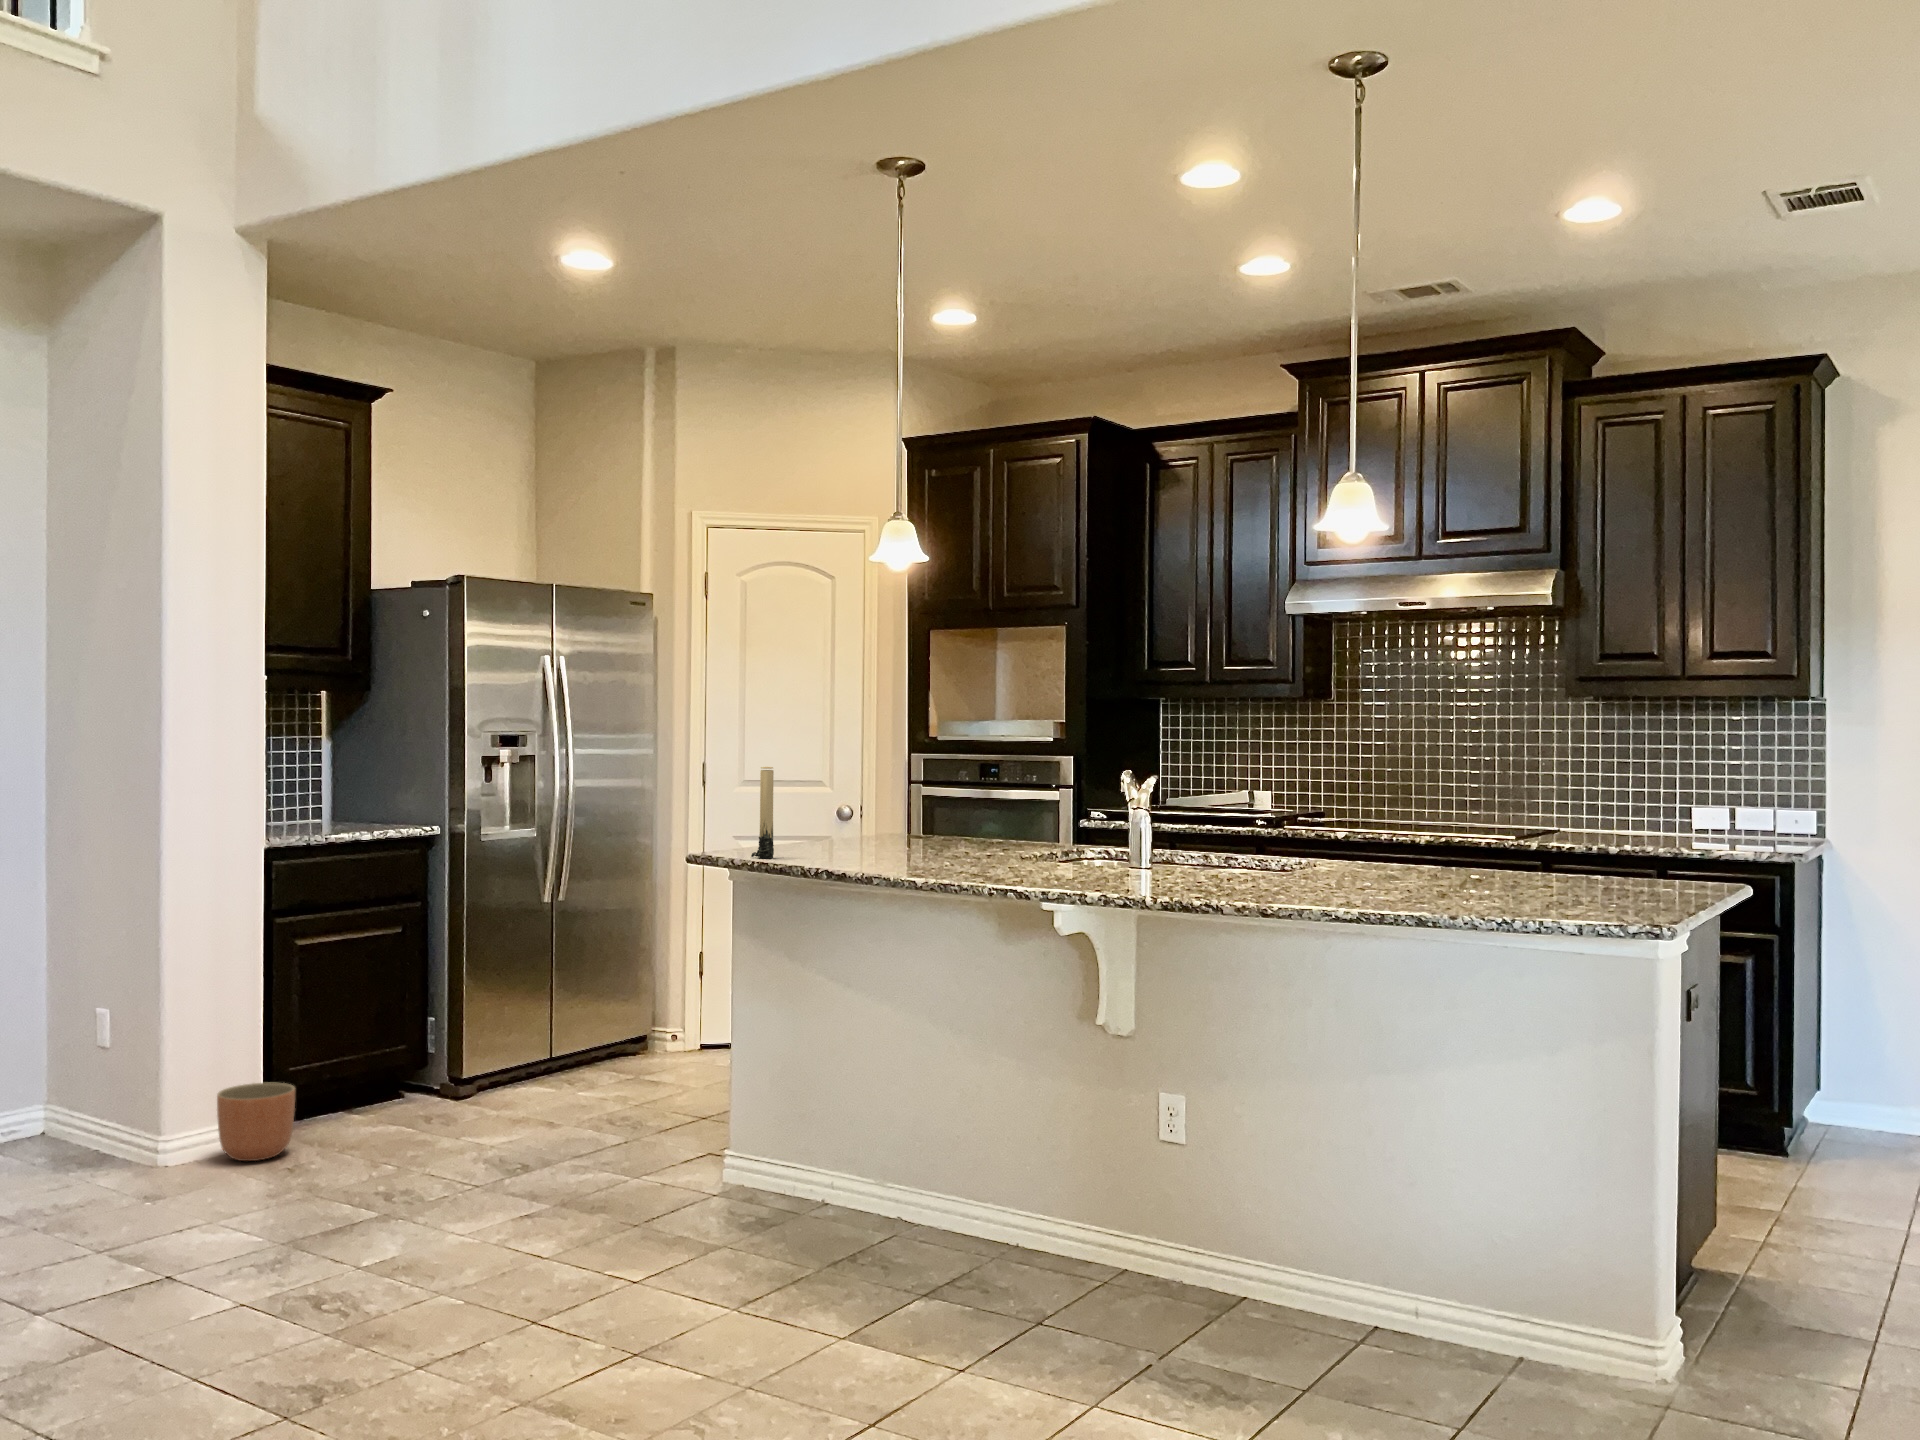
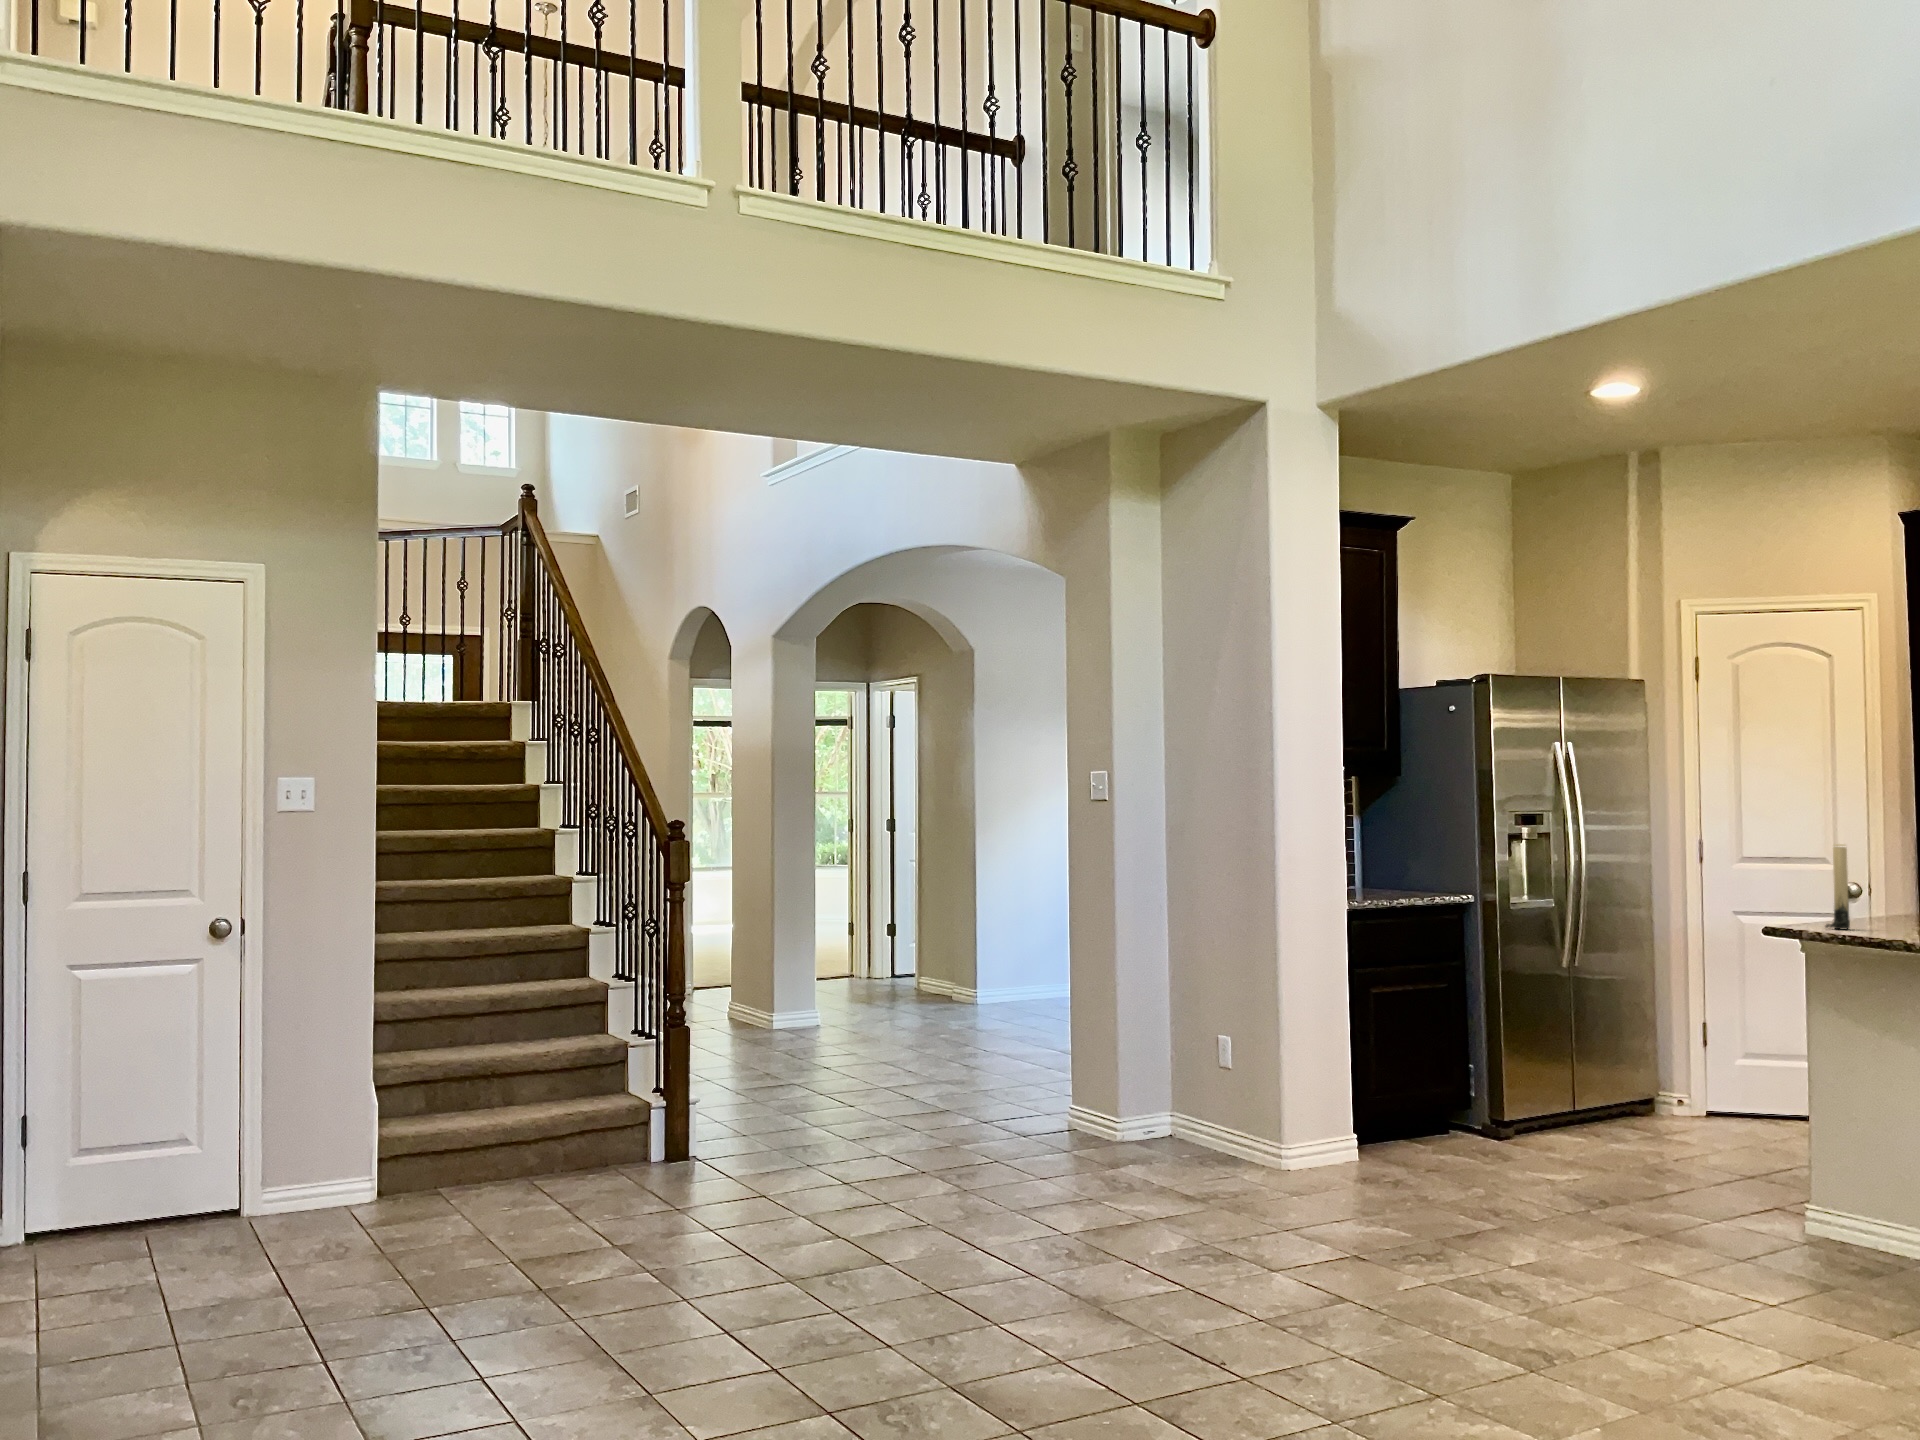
planter: present [217,1083,295,1161] -> none [1325,1108,1386,1172]

